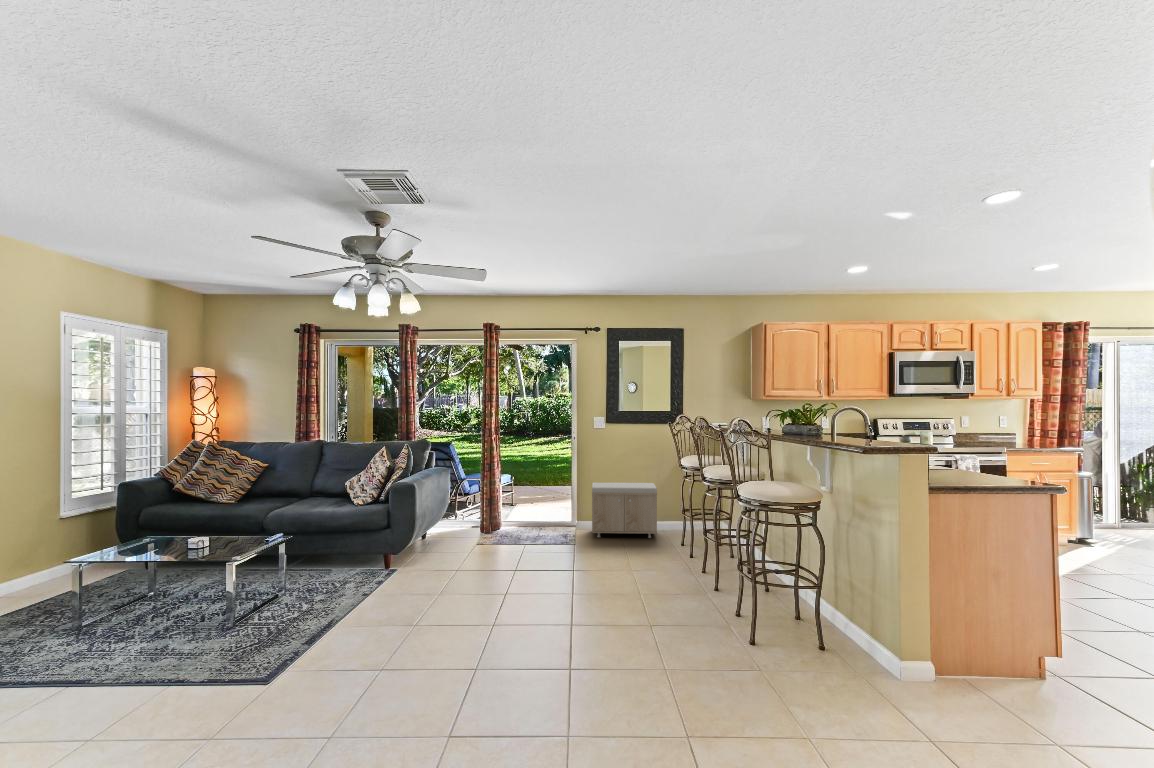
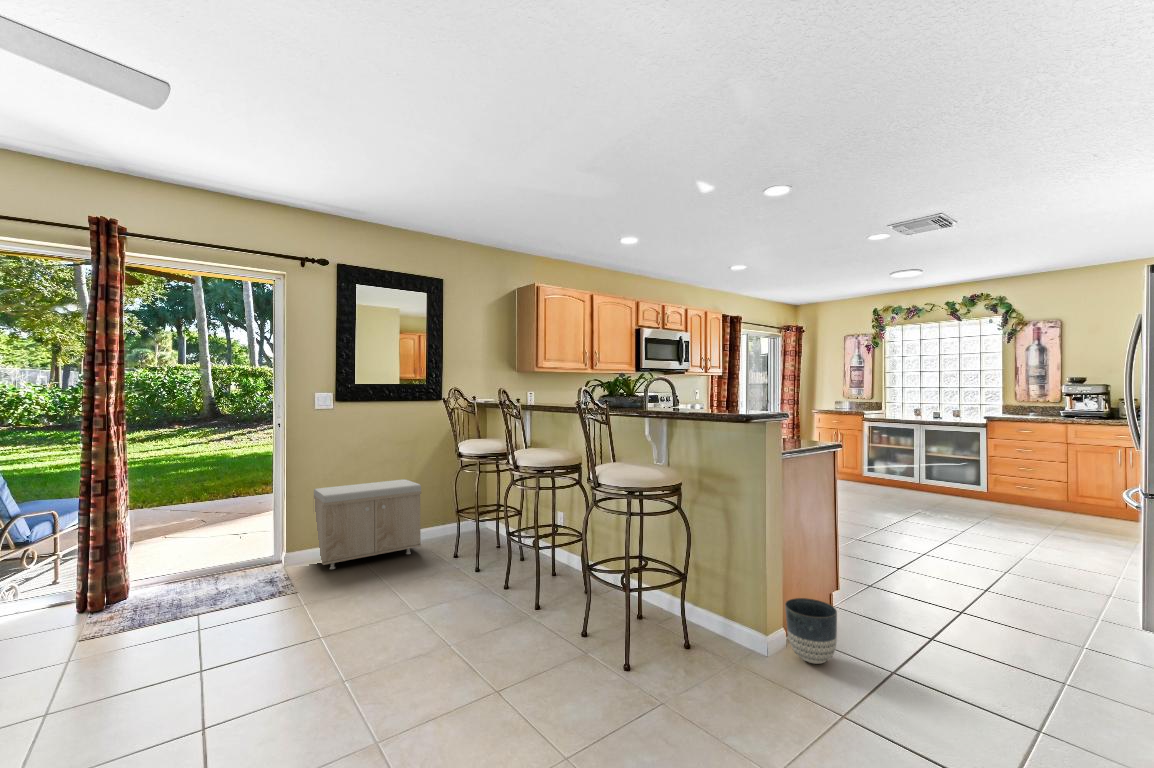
planter: none [828,610,869,661] -> present [785,598,837,664]

